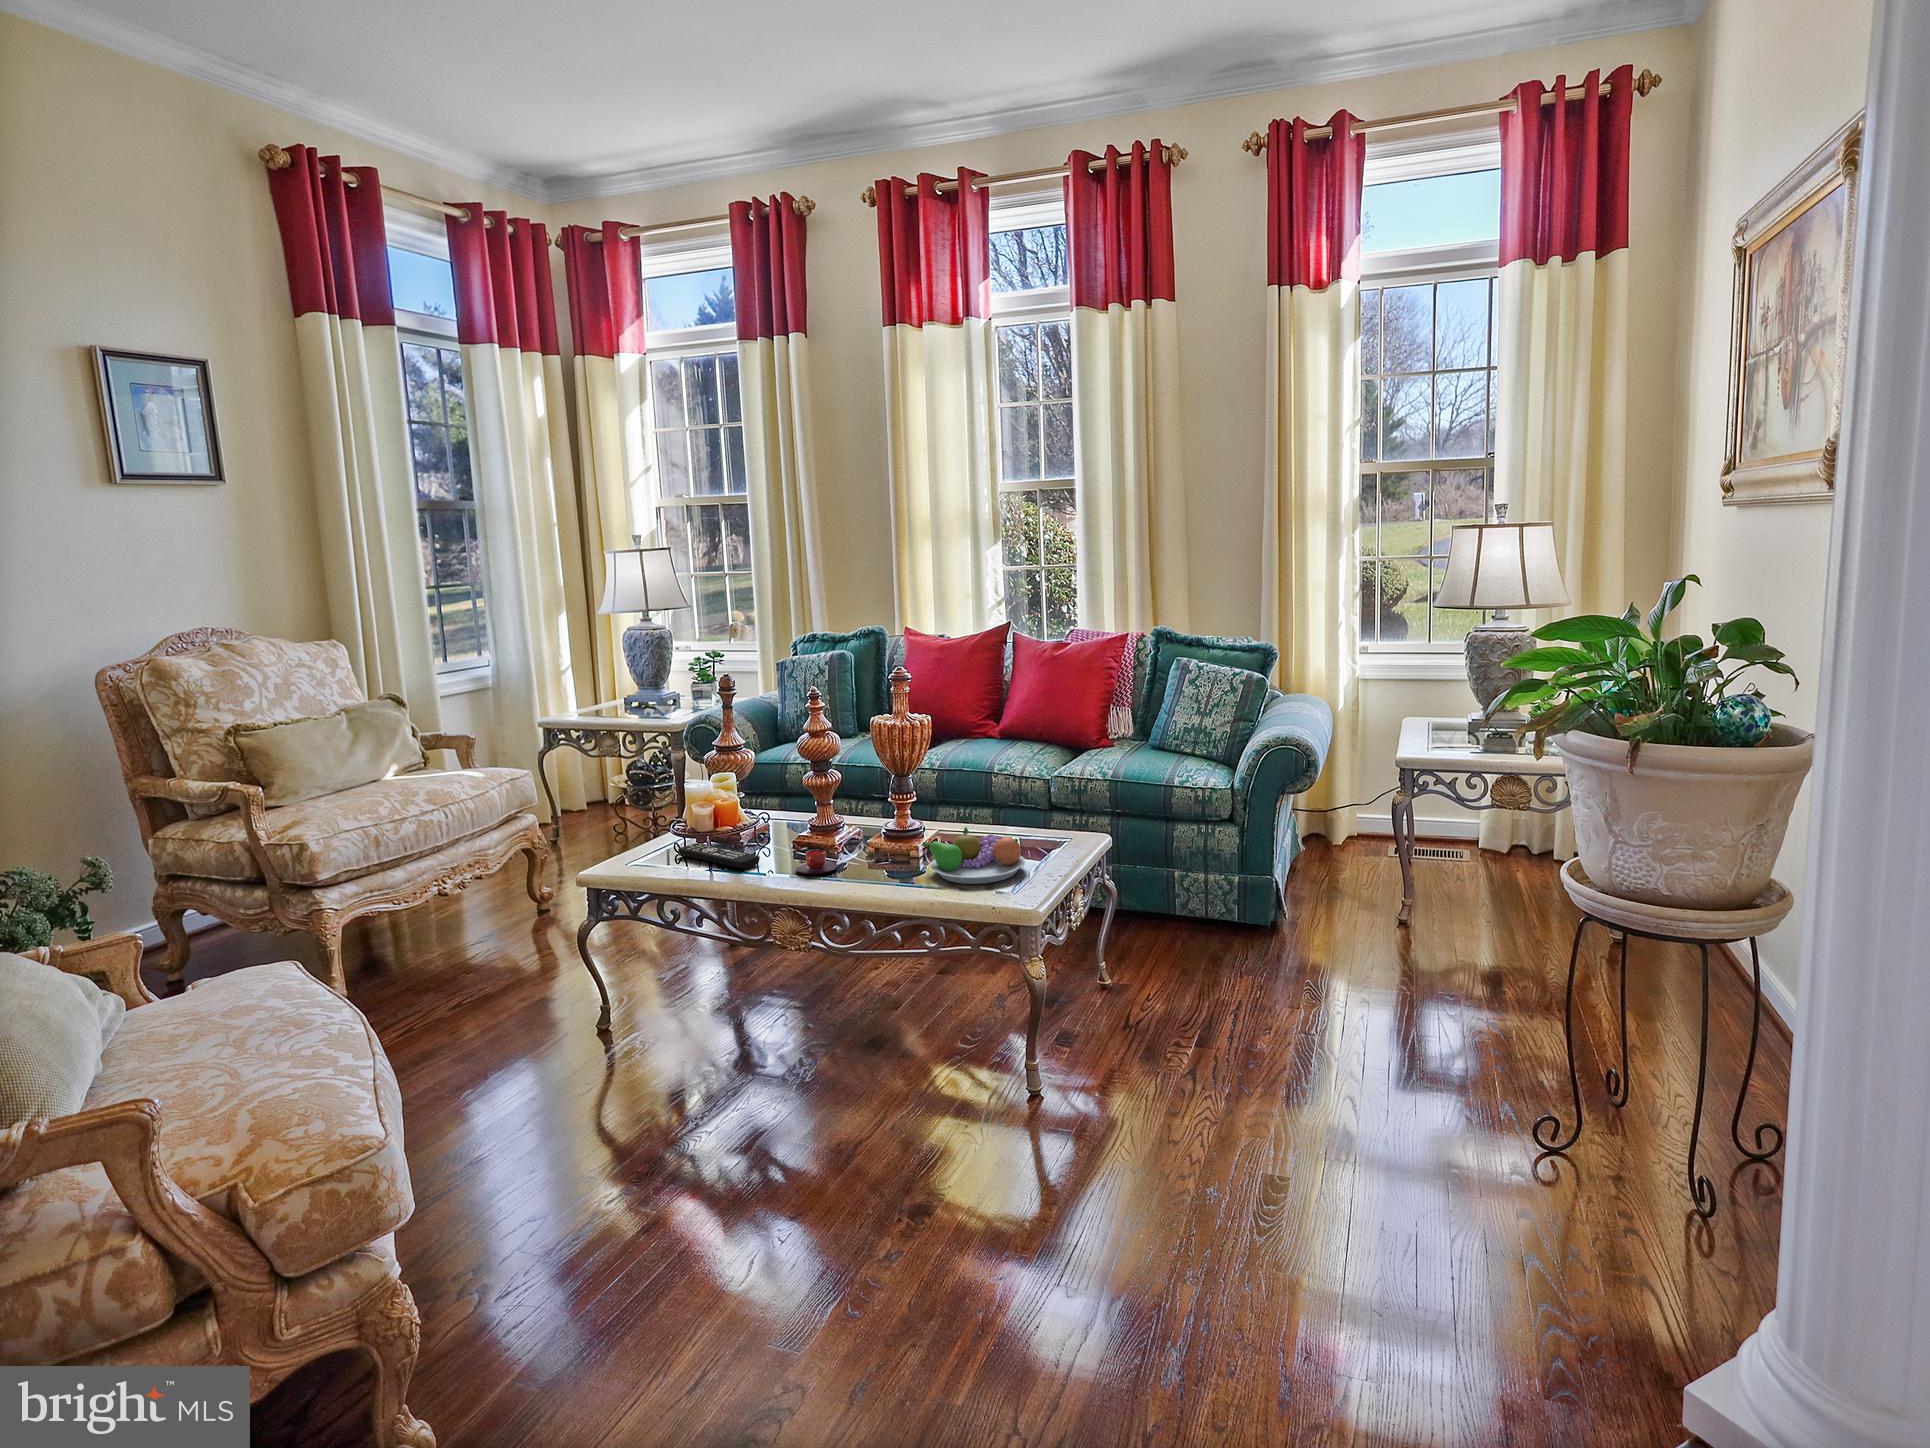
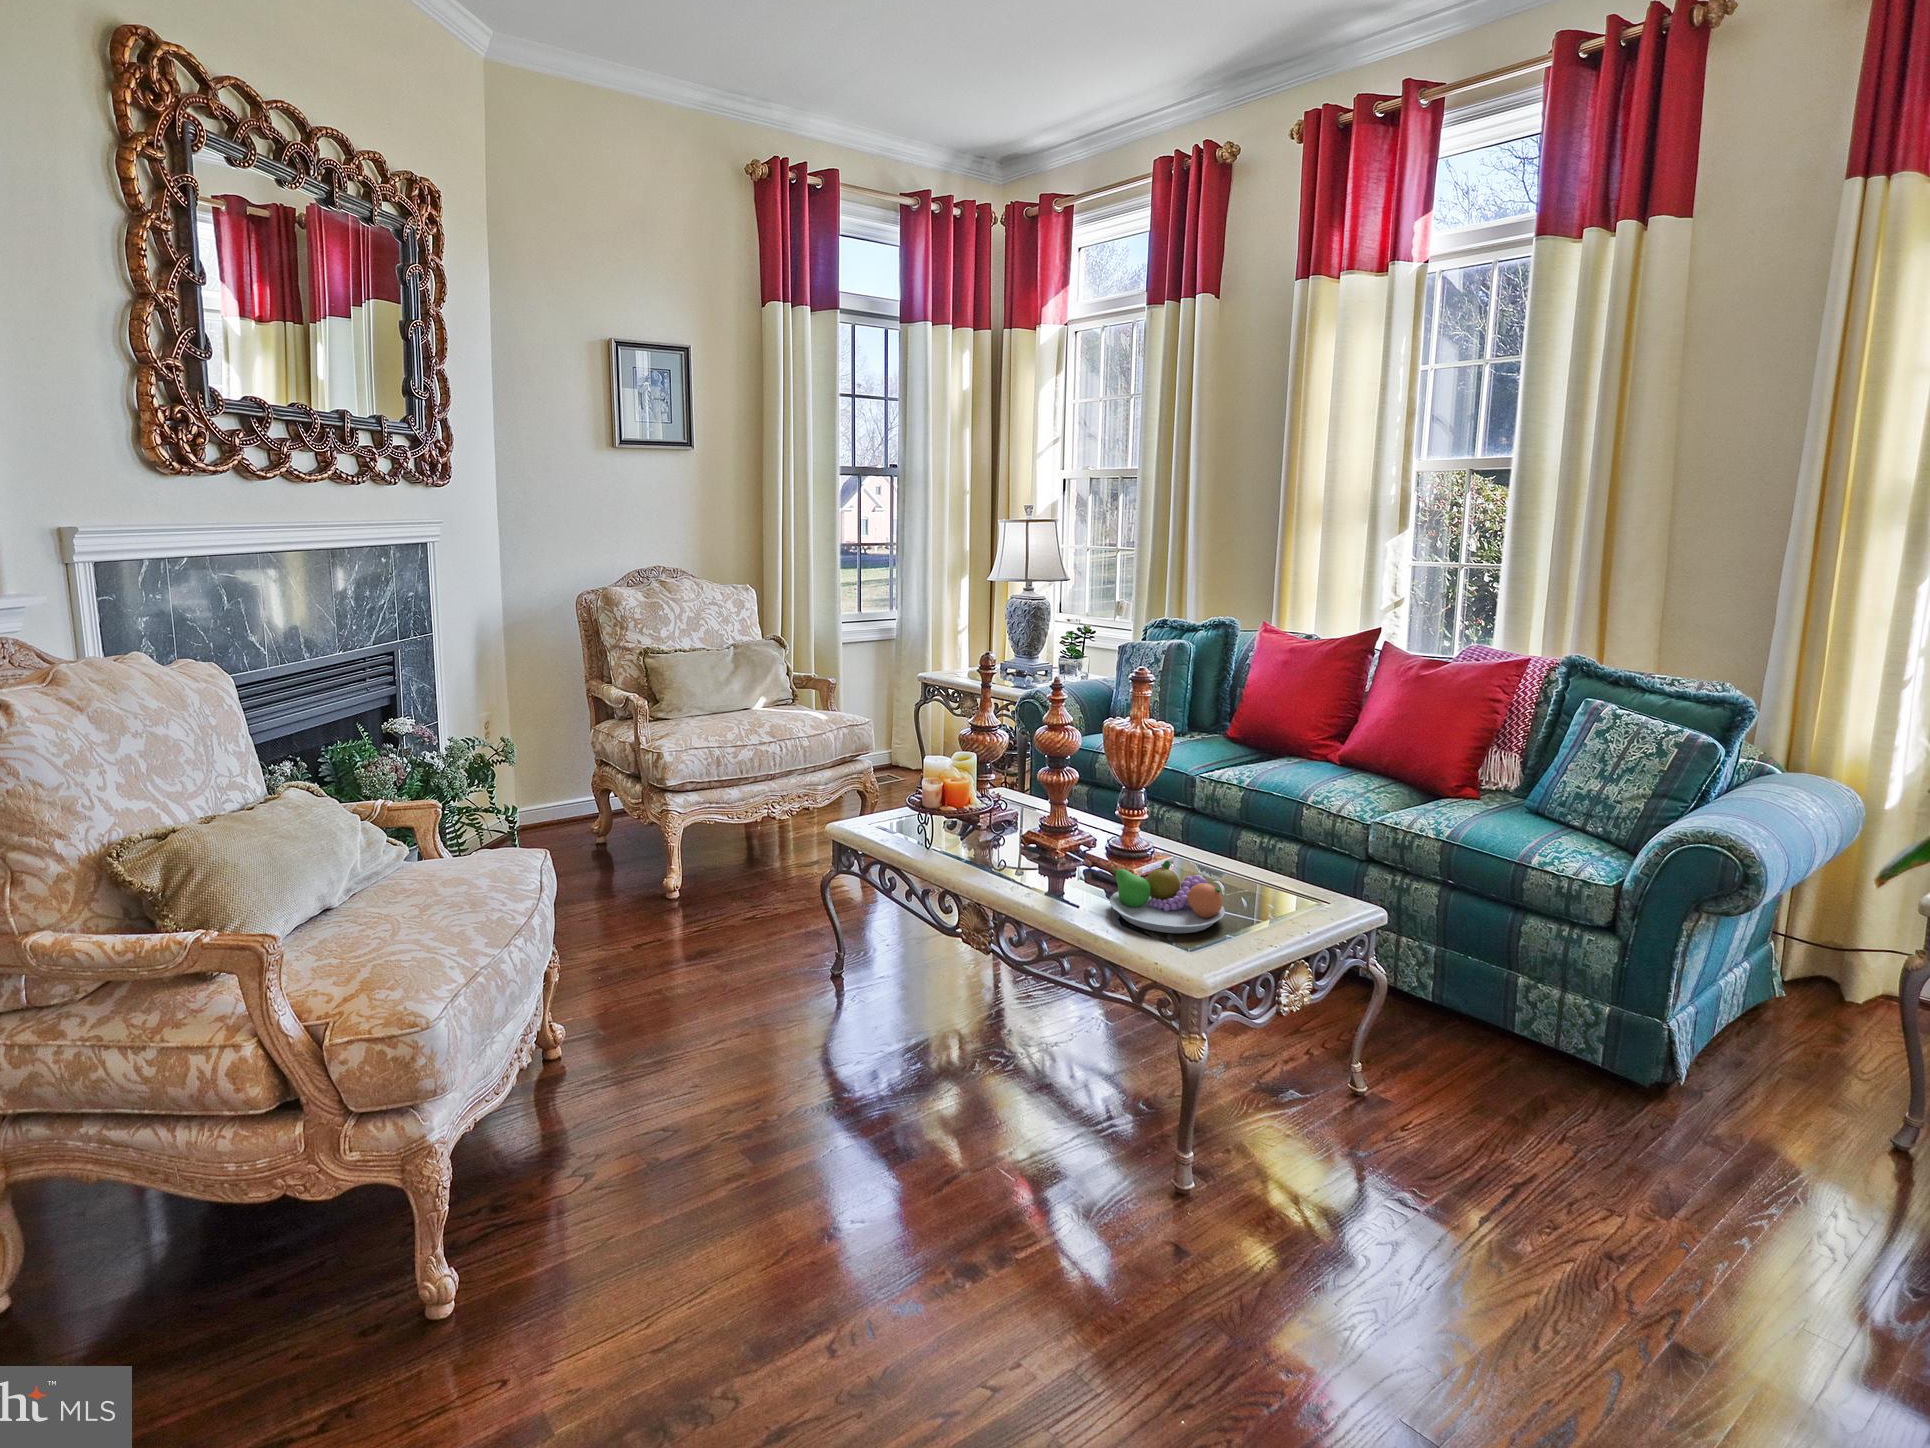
remote control: present [678,843,760,869] -> none [902,816,961,852]
teacup: present [796,849,837,874] -> none [983,848,1027,875]

